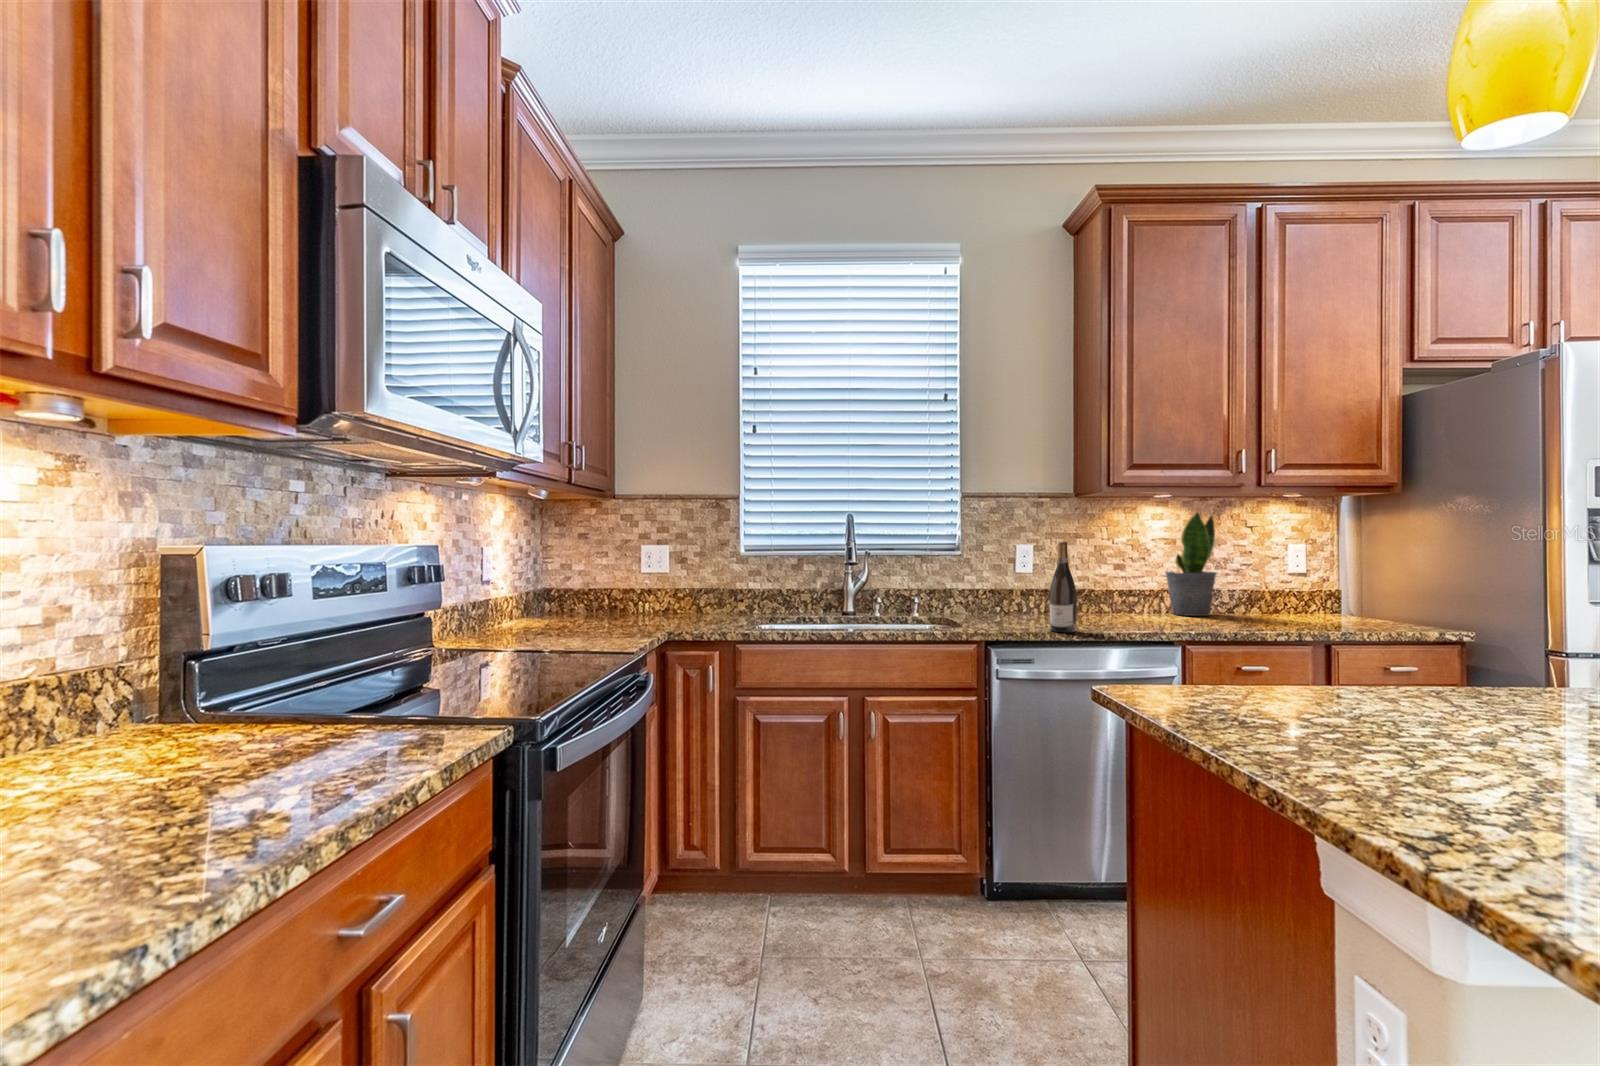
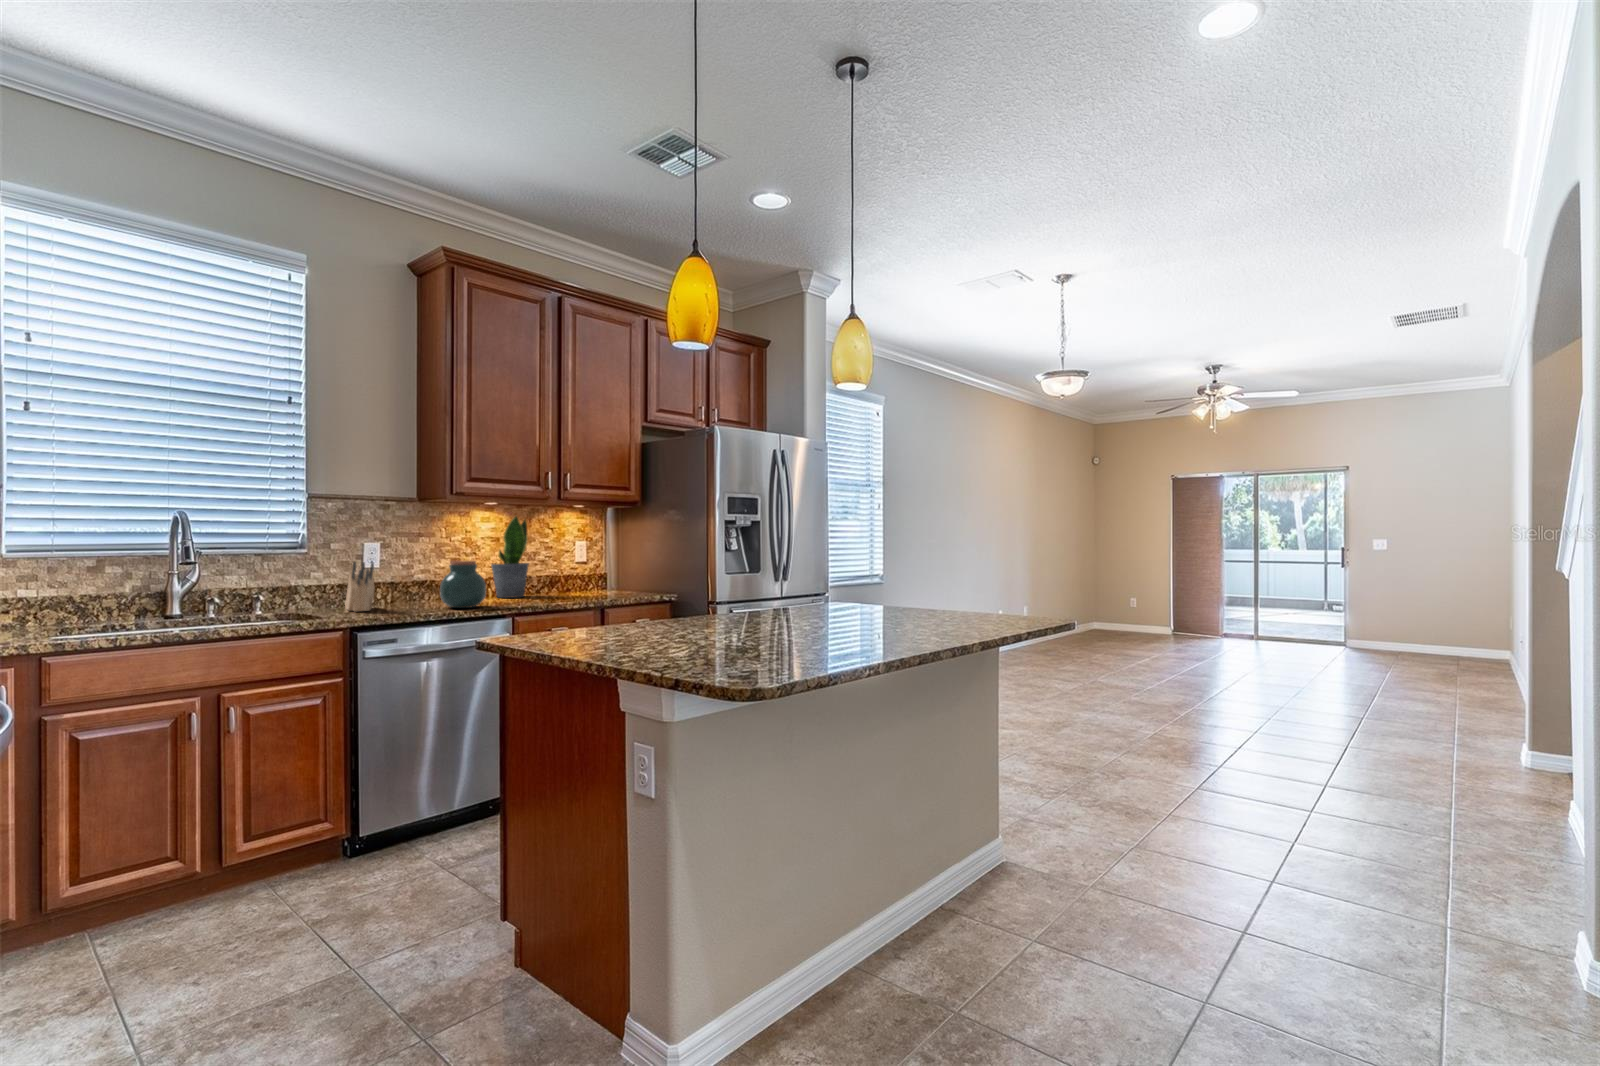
wine bottle: present [1050,542,1076,632] -> none [406,539,430,615]
knife block: none [996,567,1020,621] -> present [345,562,375,611]
jar: none [1093,568,1151,627] -> present [440,561,486,608]

